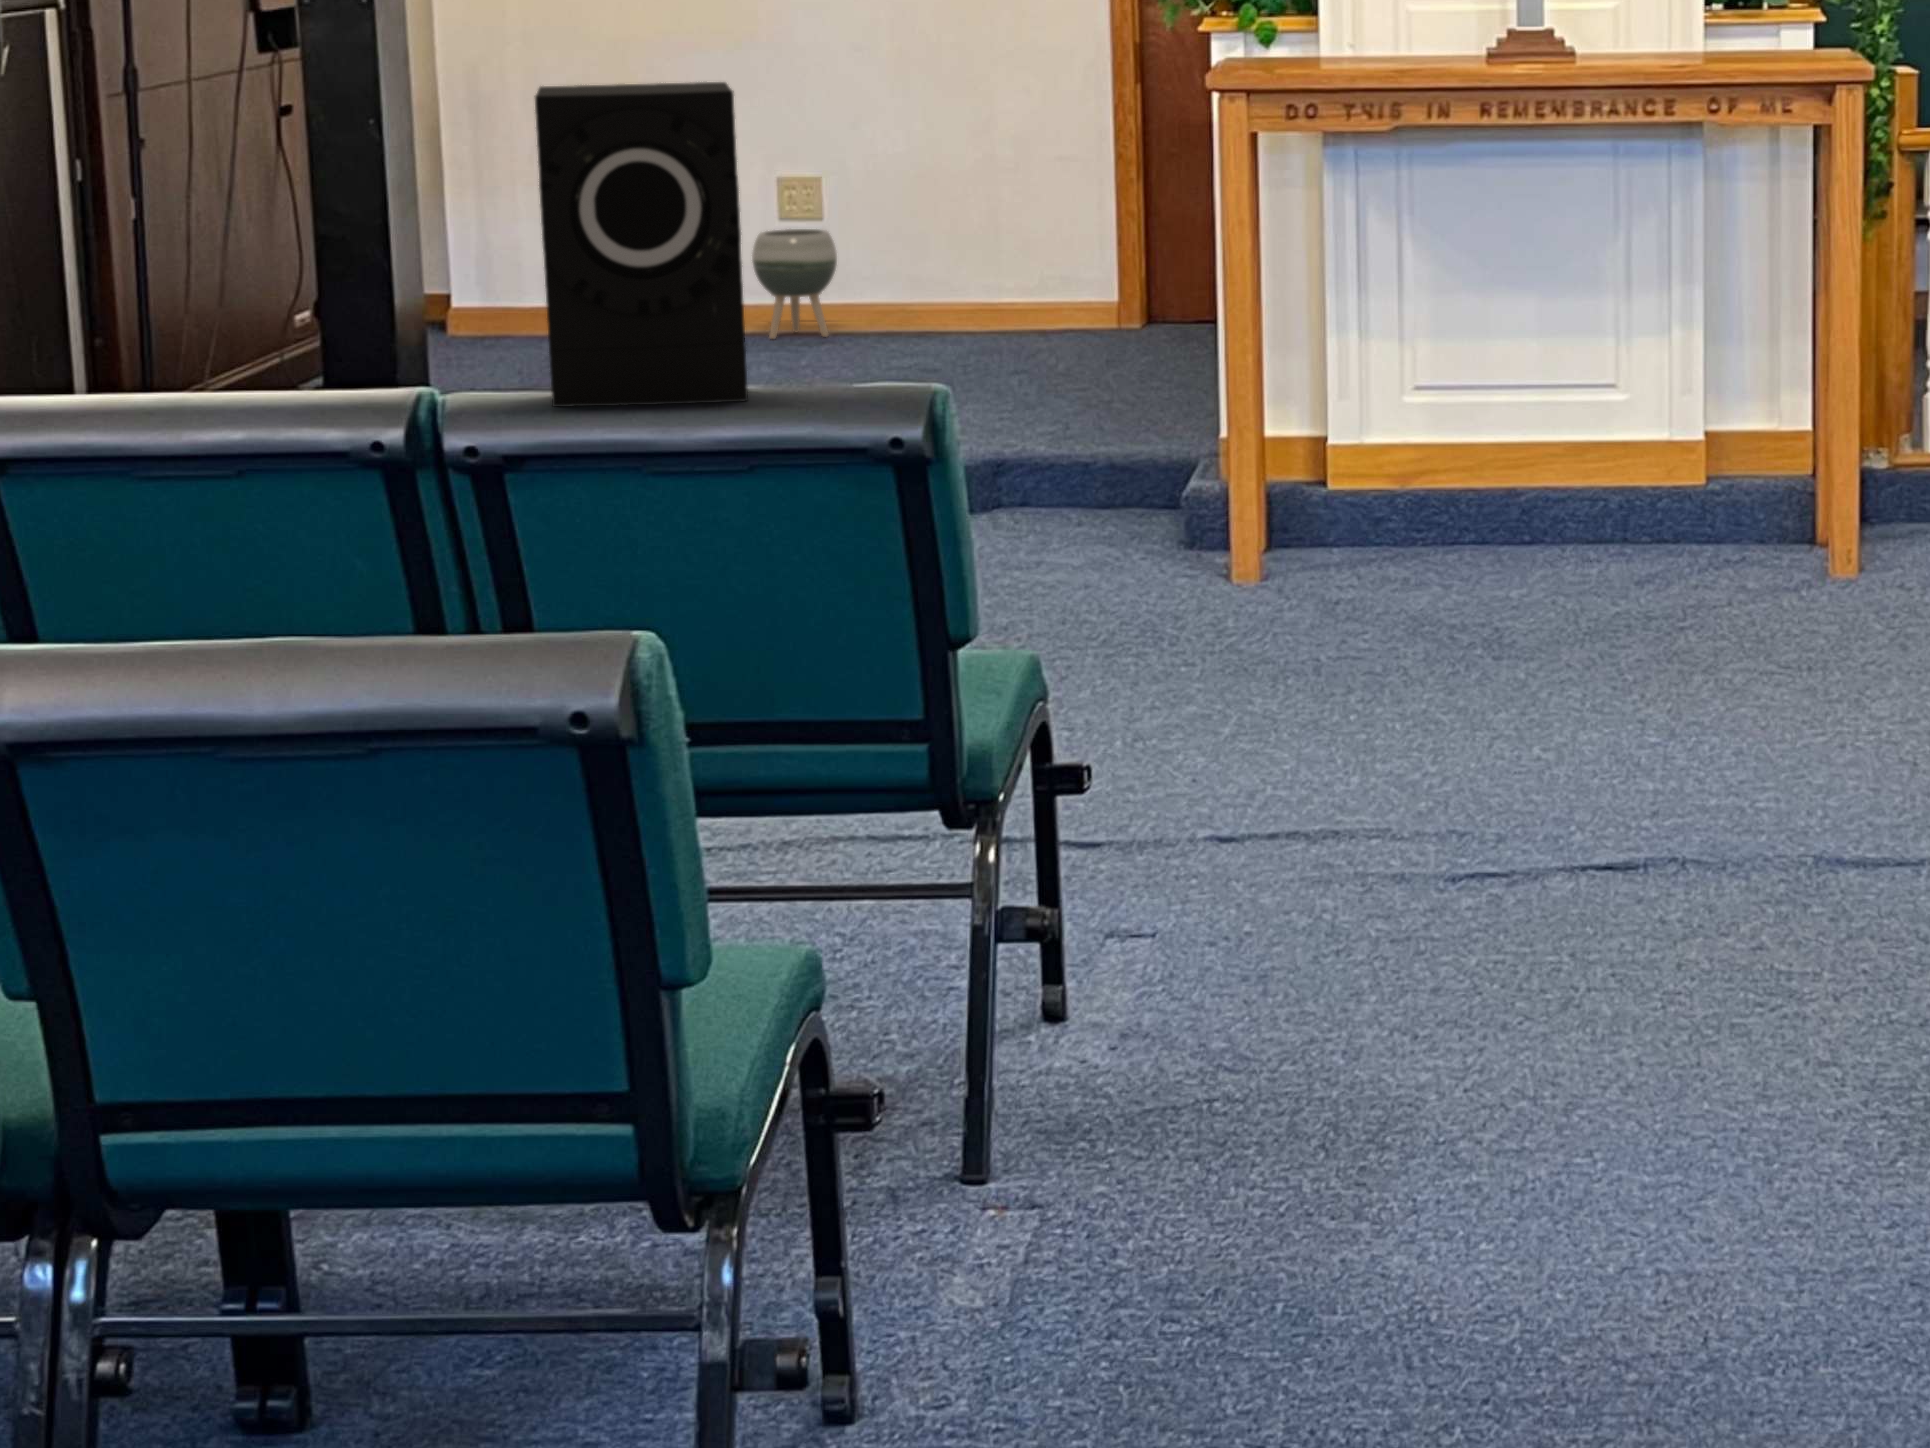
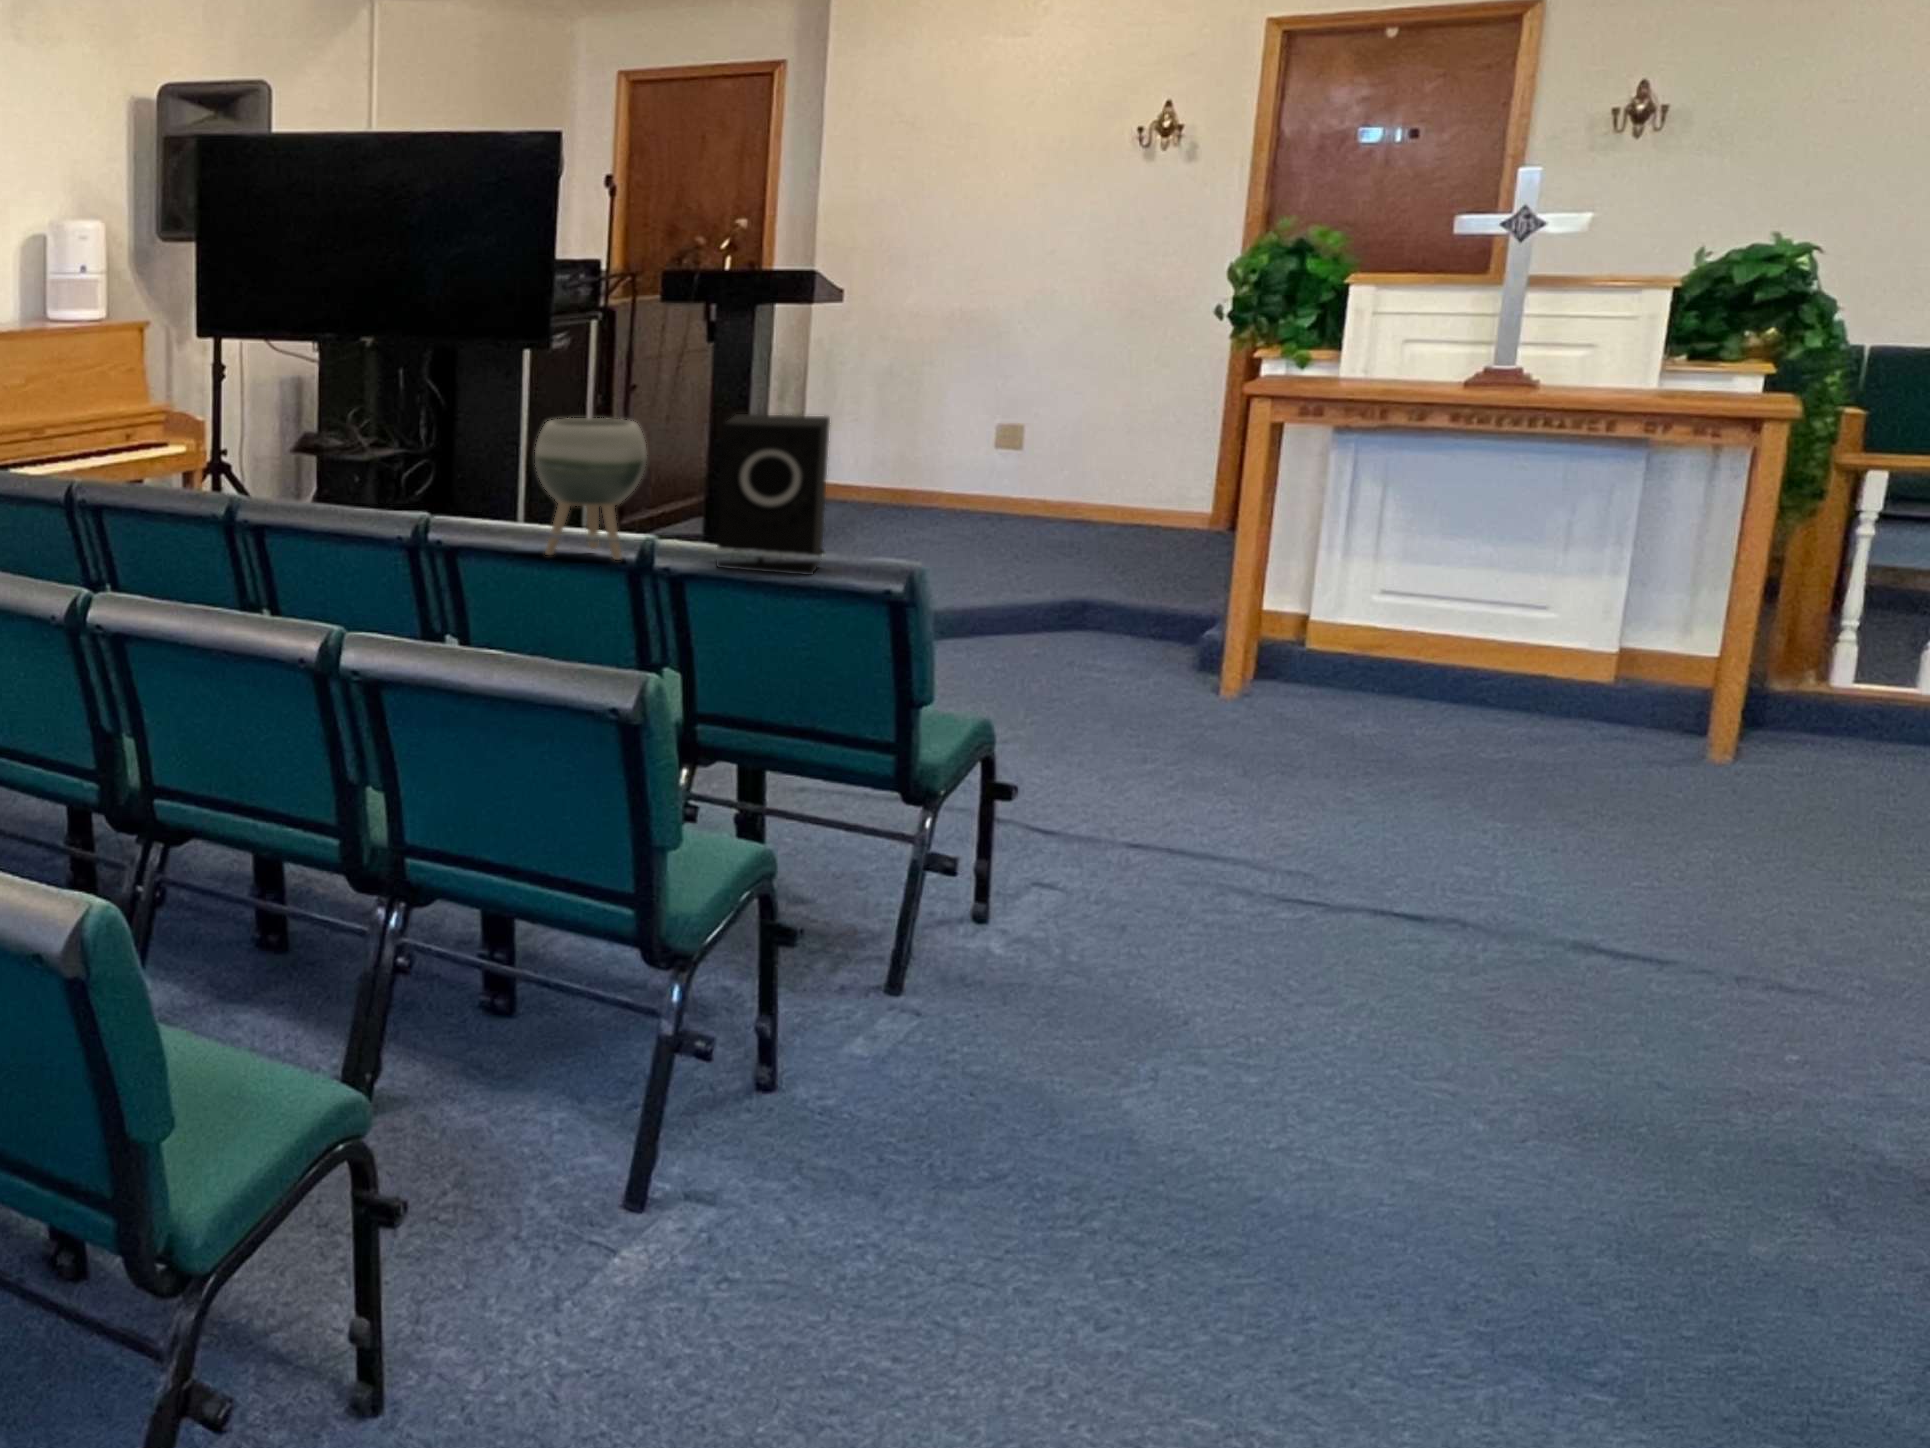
planter: present [752,229,837,339] -> present [535,418,646,560]

